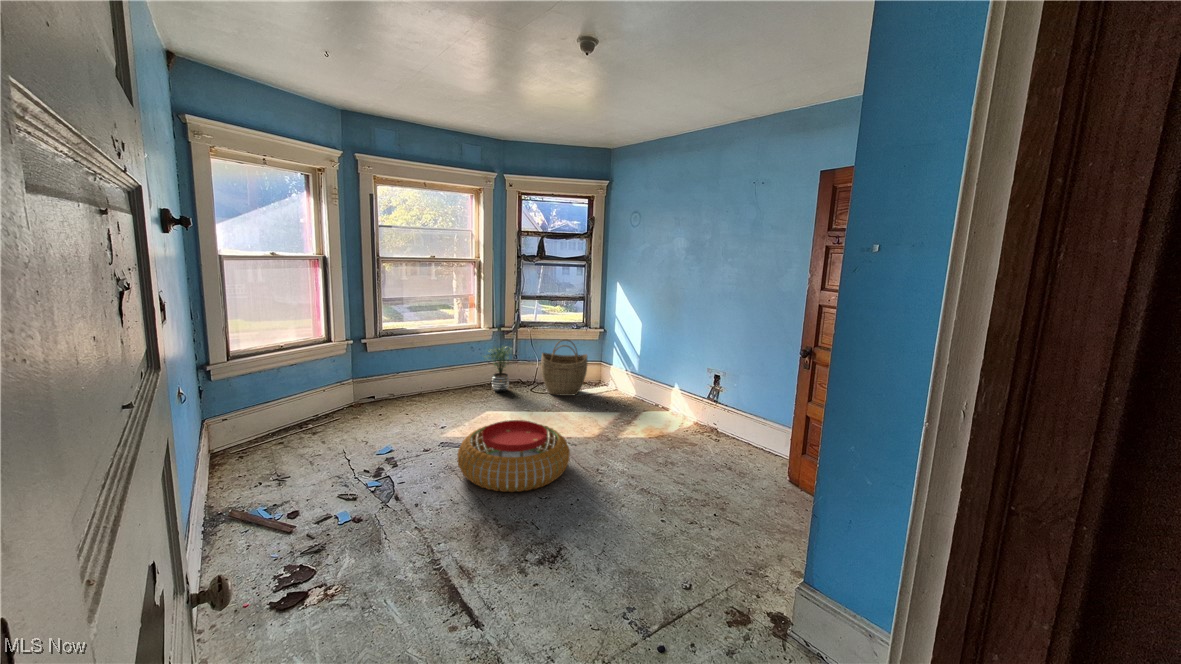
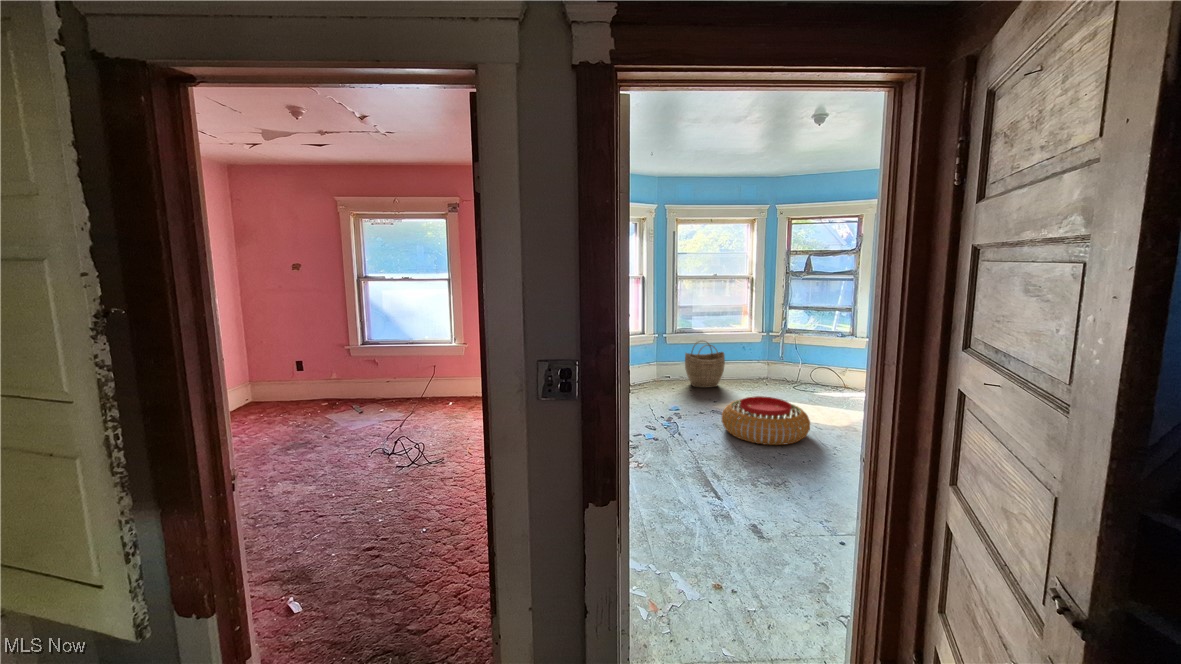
woven basket: present [541,339,587,396] -> present [685,340,725,388]
potted plant: present [484,346,511,392] -> none [752,346,782,385]

